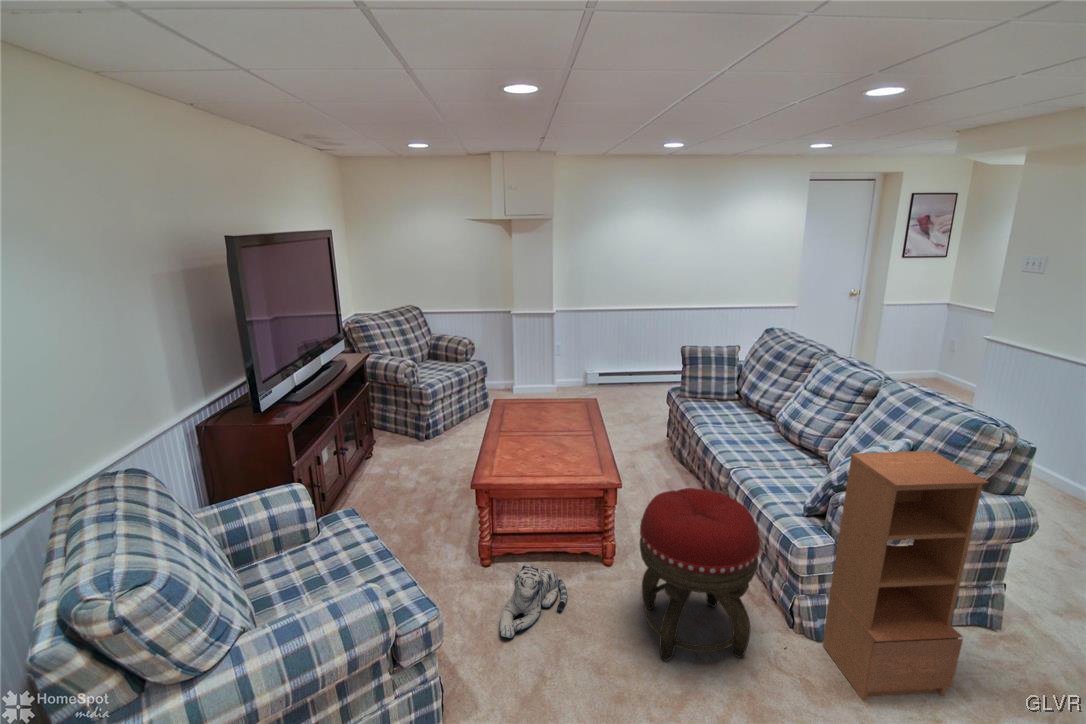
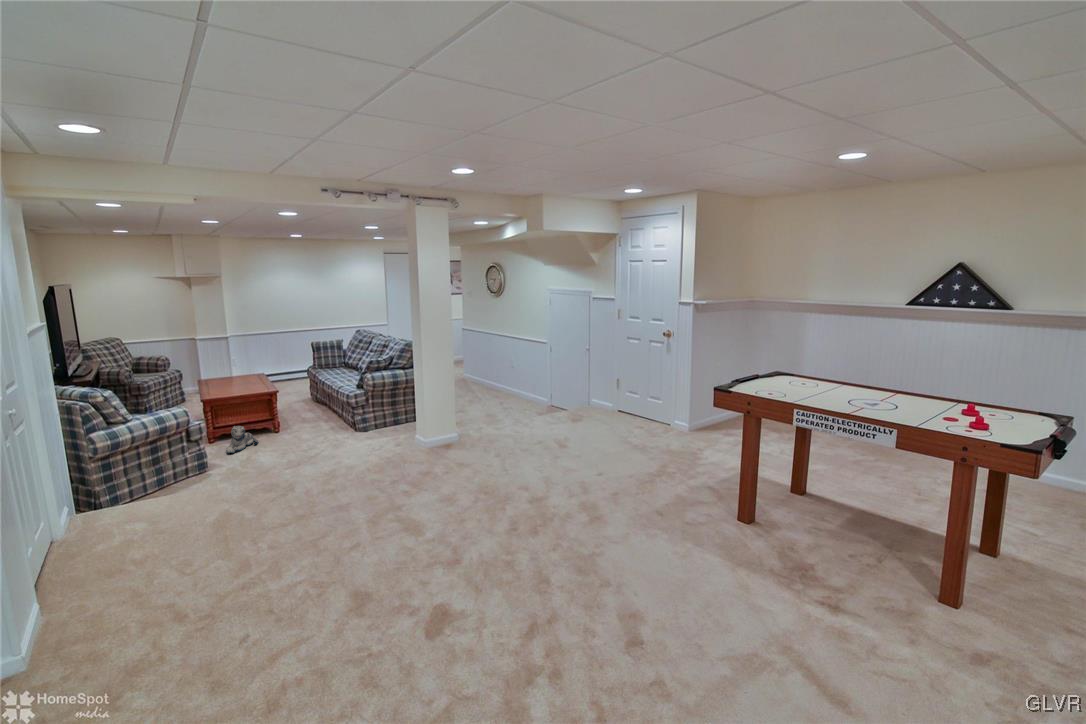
bookcase: present [823,451,988,700] -> none [361,353,403,438]
footstool: present [640,488,760,661] -> none [287,383,336,445]

